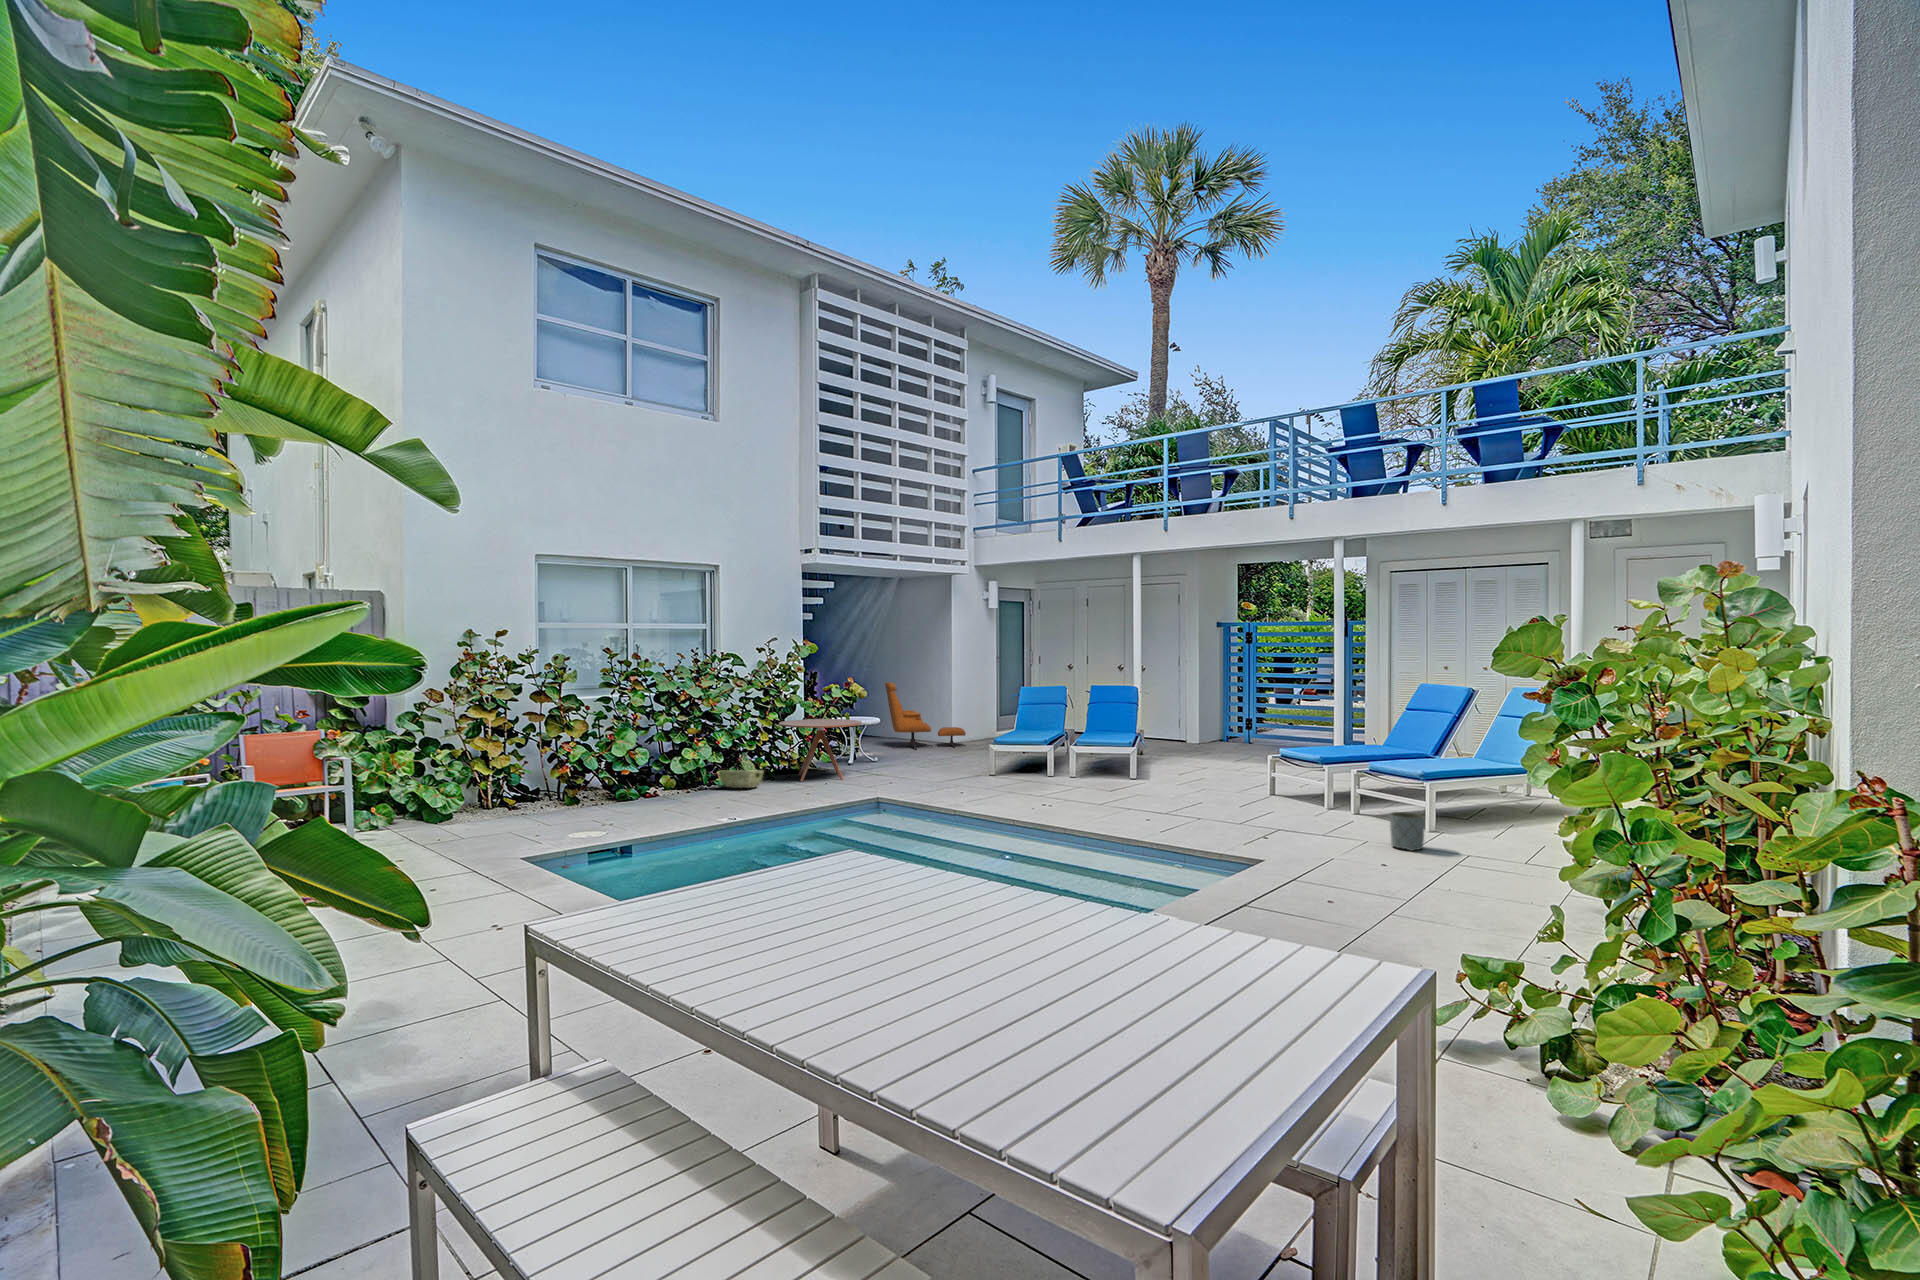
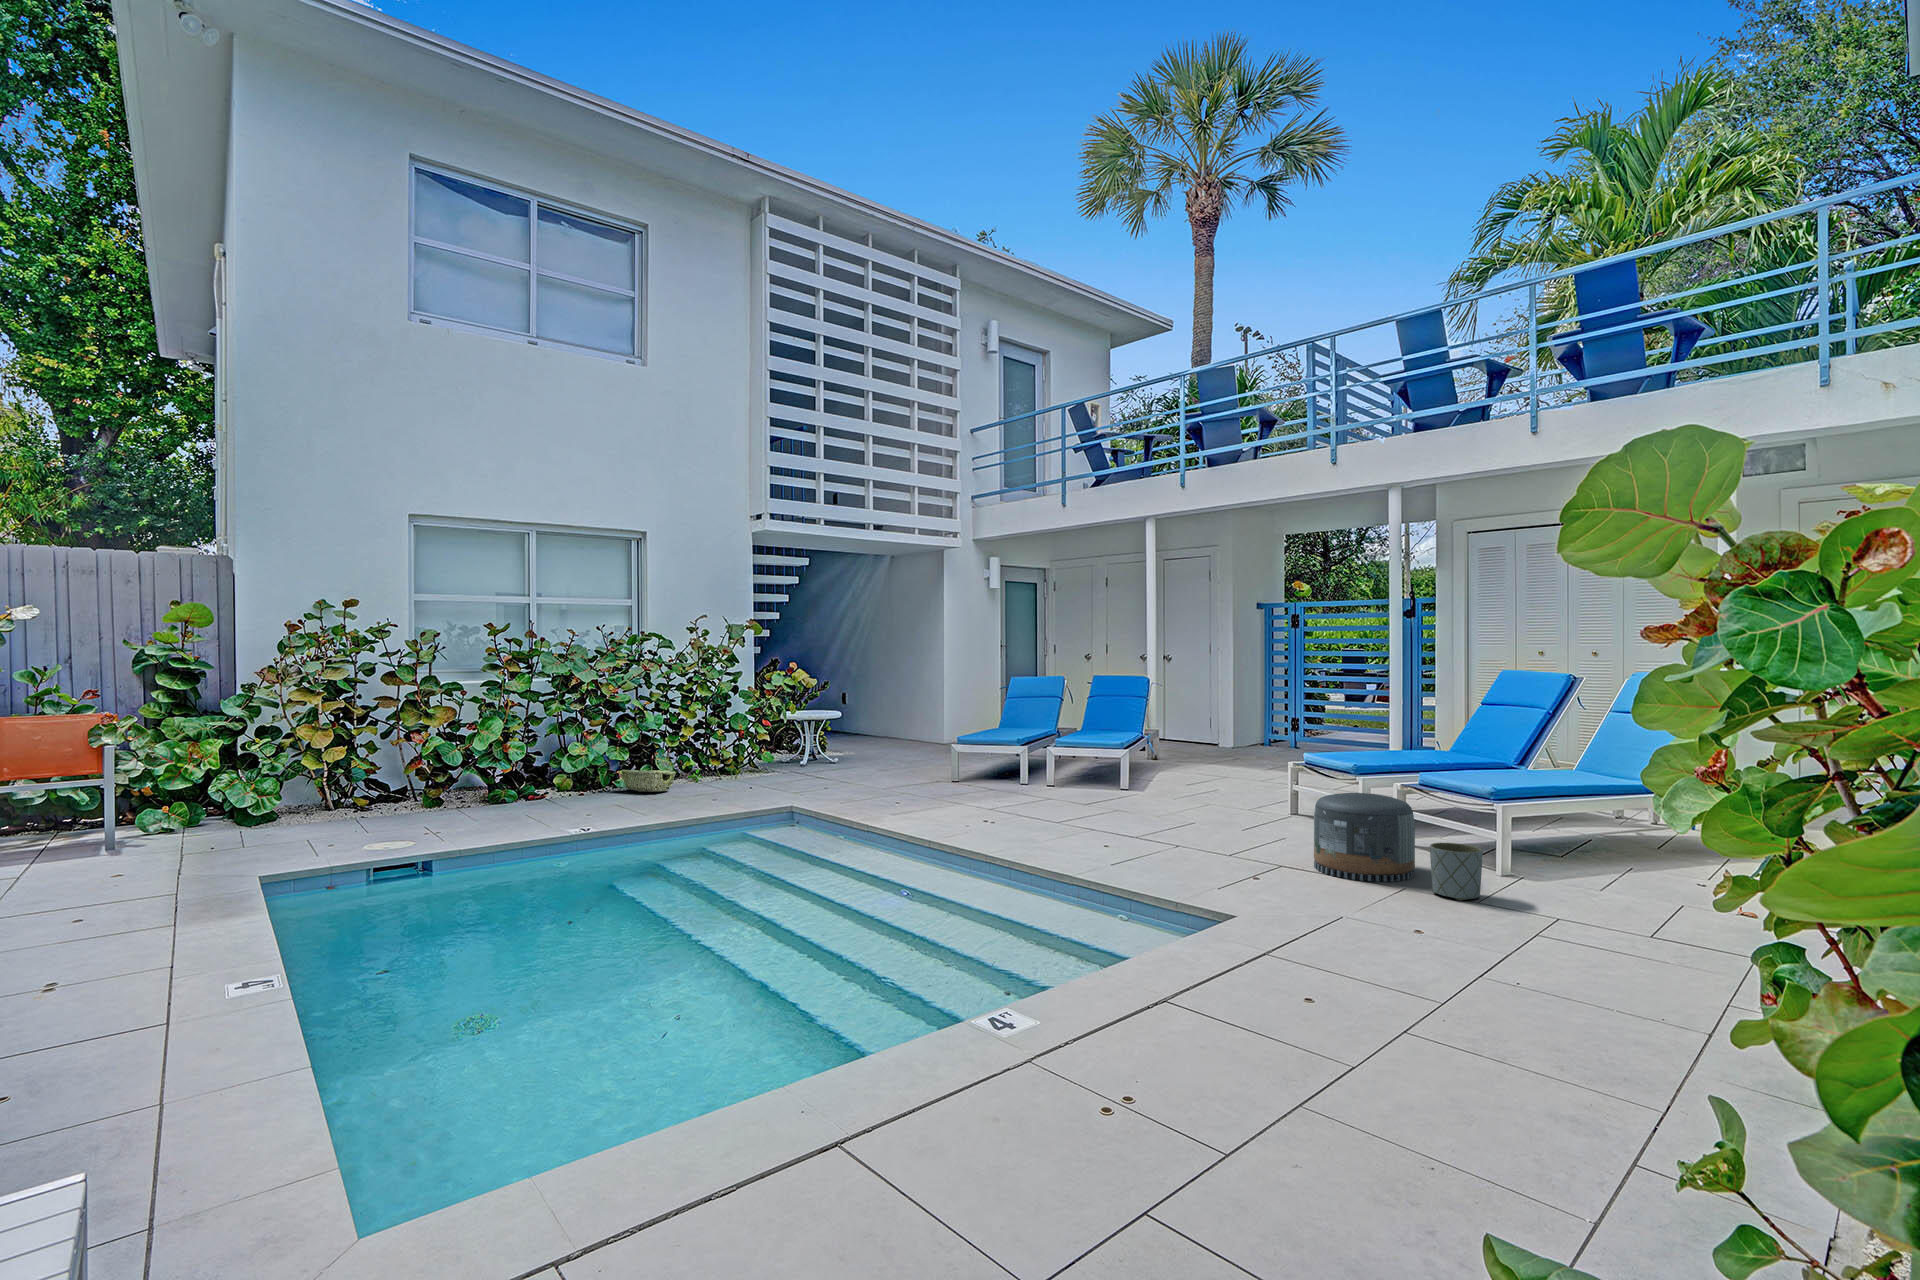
lounge chair: present [885,682,966,750] -> none [866,674,960,751]
round table: present [779,719,862,781] -> none [704,712,804,785]
pouf: none [1305,779,1376,841] -> present [1314,793,1415,882]

